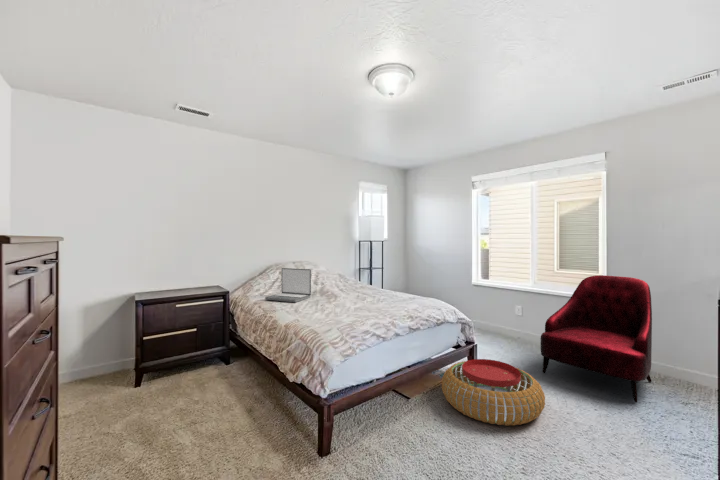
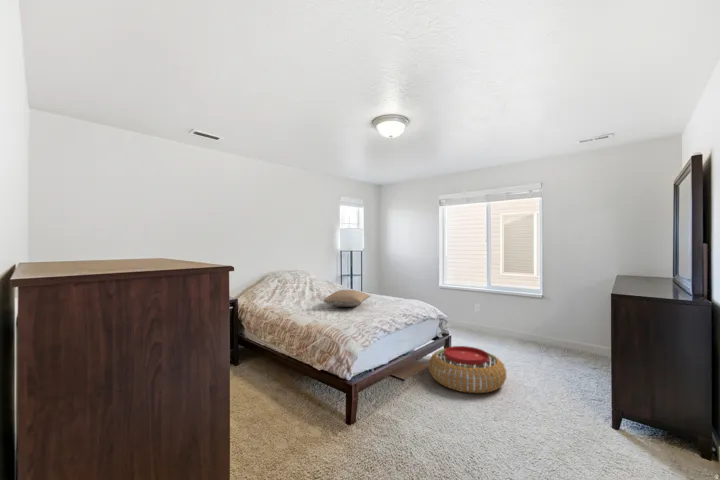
laptop: present [265,268,311,302] -> none [272,277,311,307]
armchair: present [540,275,652,402] -> none [498,278,576,371]
pillow: none [317,284,377,304] -> present [323,290,370,307]

